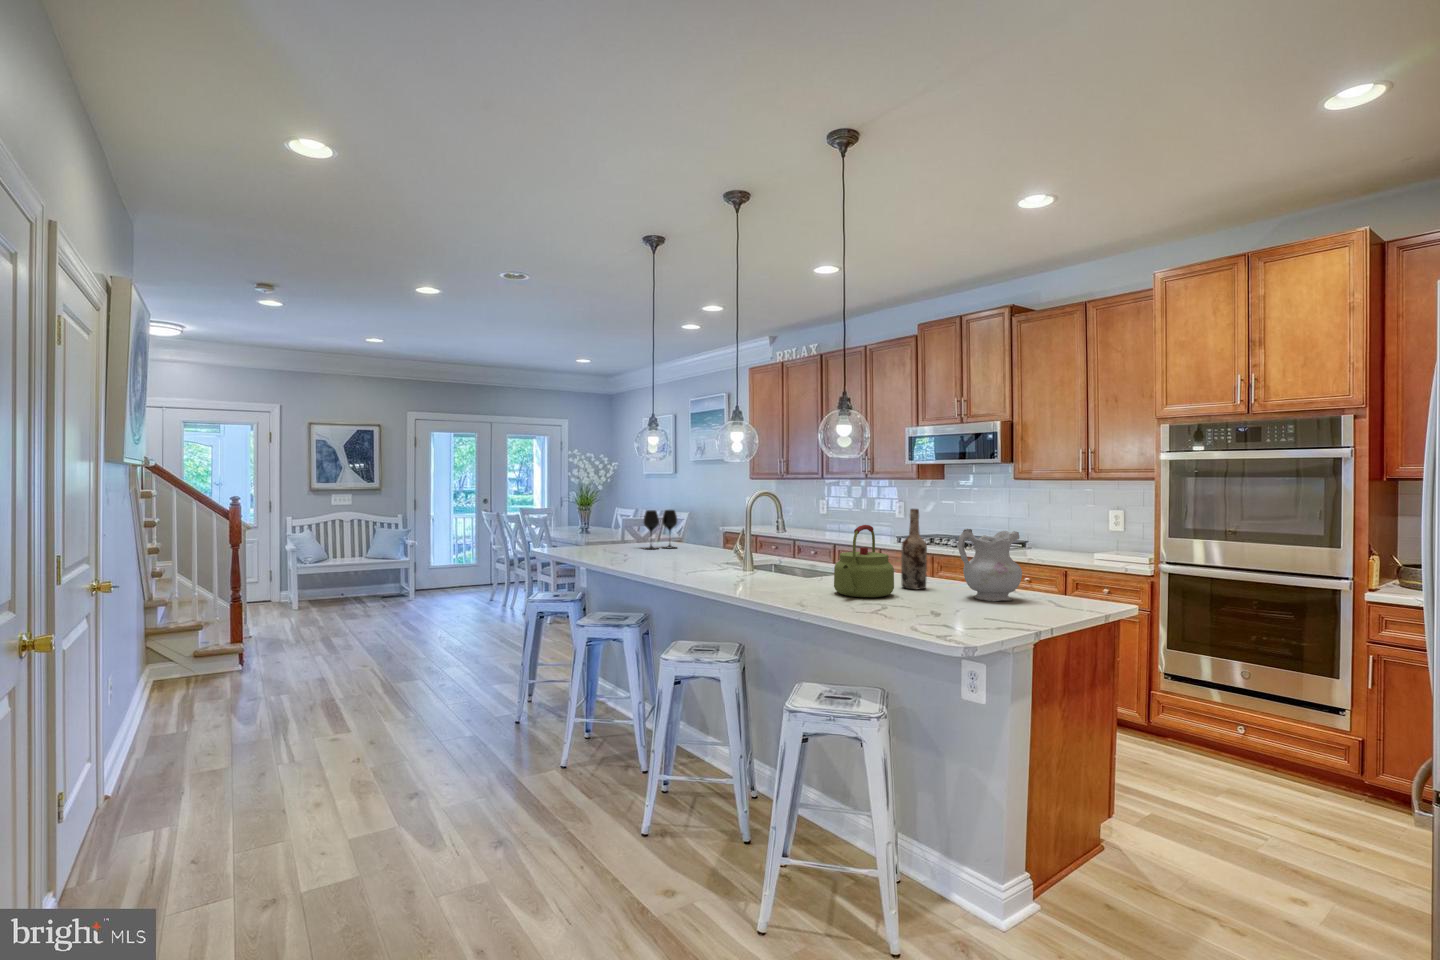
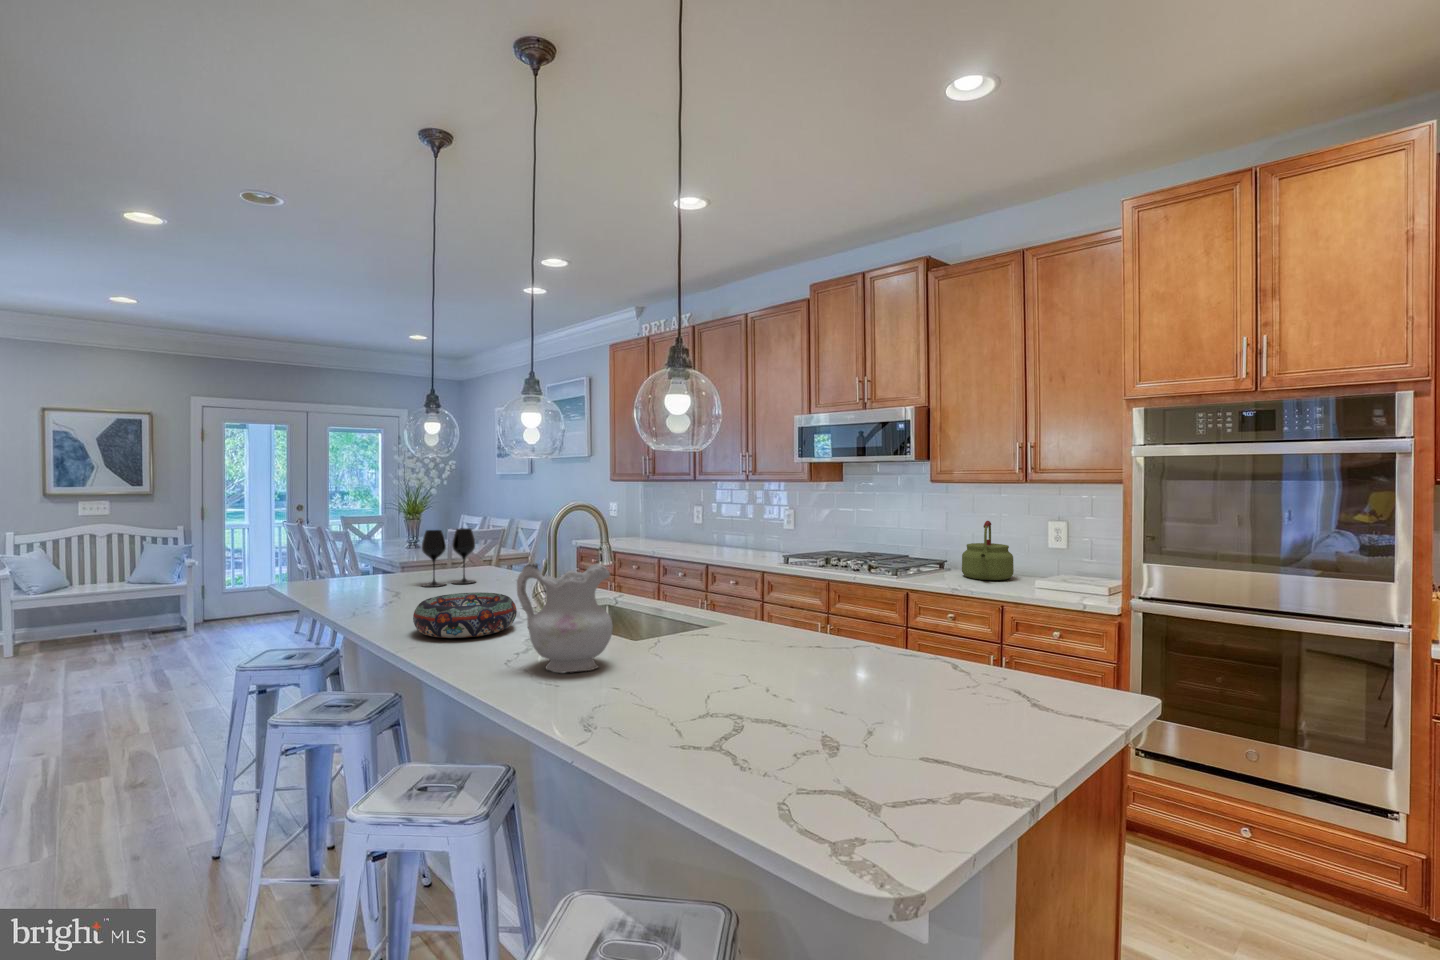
wine bottle: present [901,509,927,590] -> none [767,541,809,680]
kettle: present [834,525,894,597] -> present [962,521,1014,580]
ceramic pitcher: present [958,529,1022,601] -> present [517,563,613,673]
decorative bowl: none [672,546,733,570] -> present [413,593,517,638]

